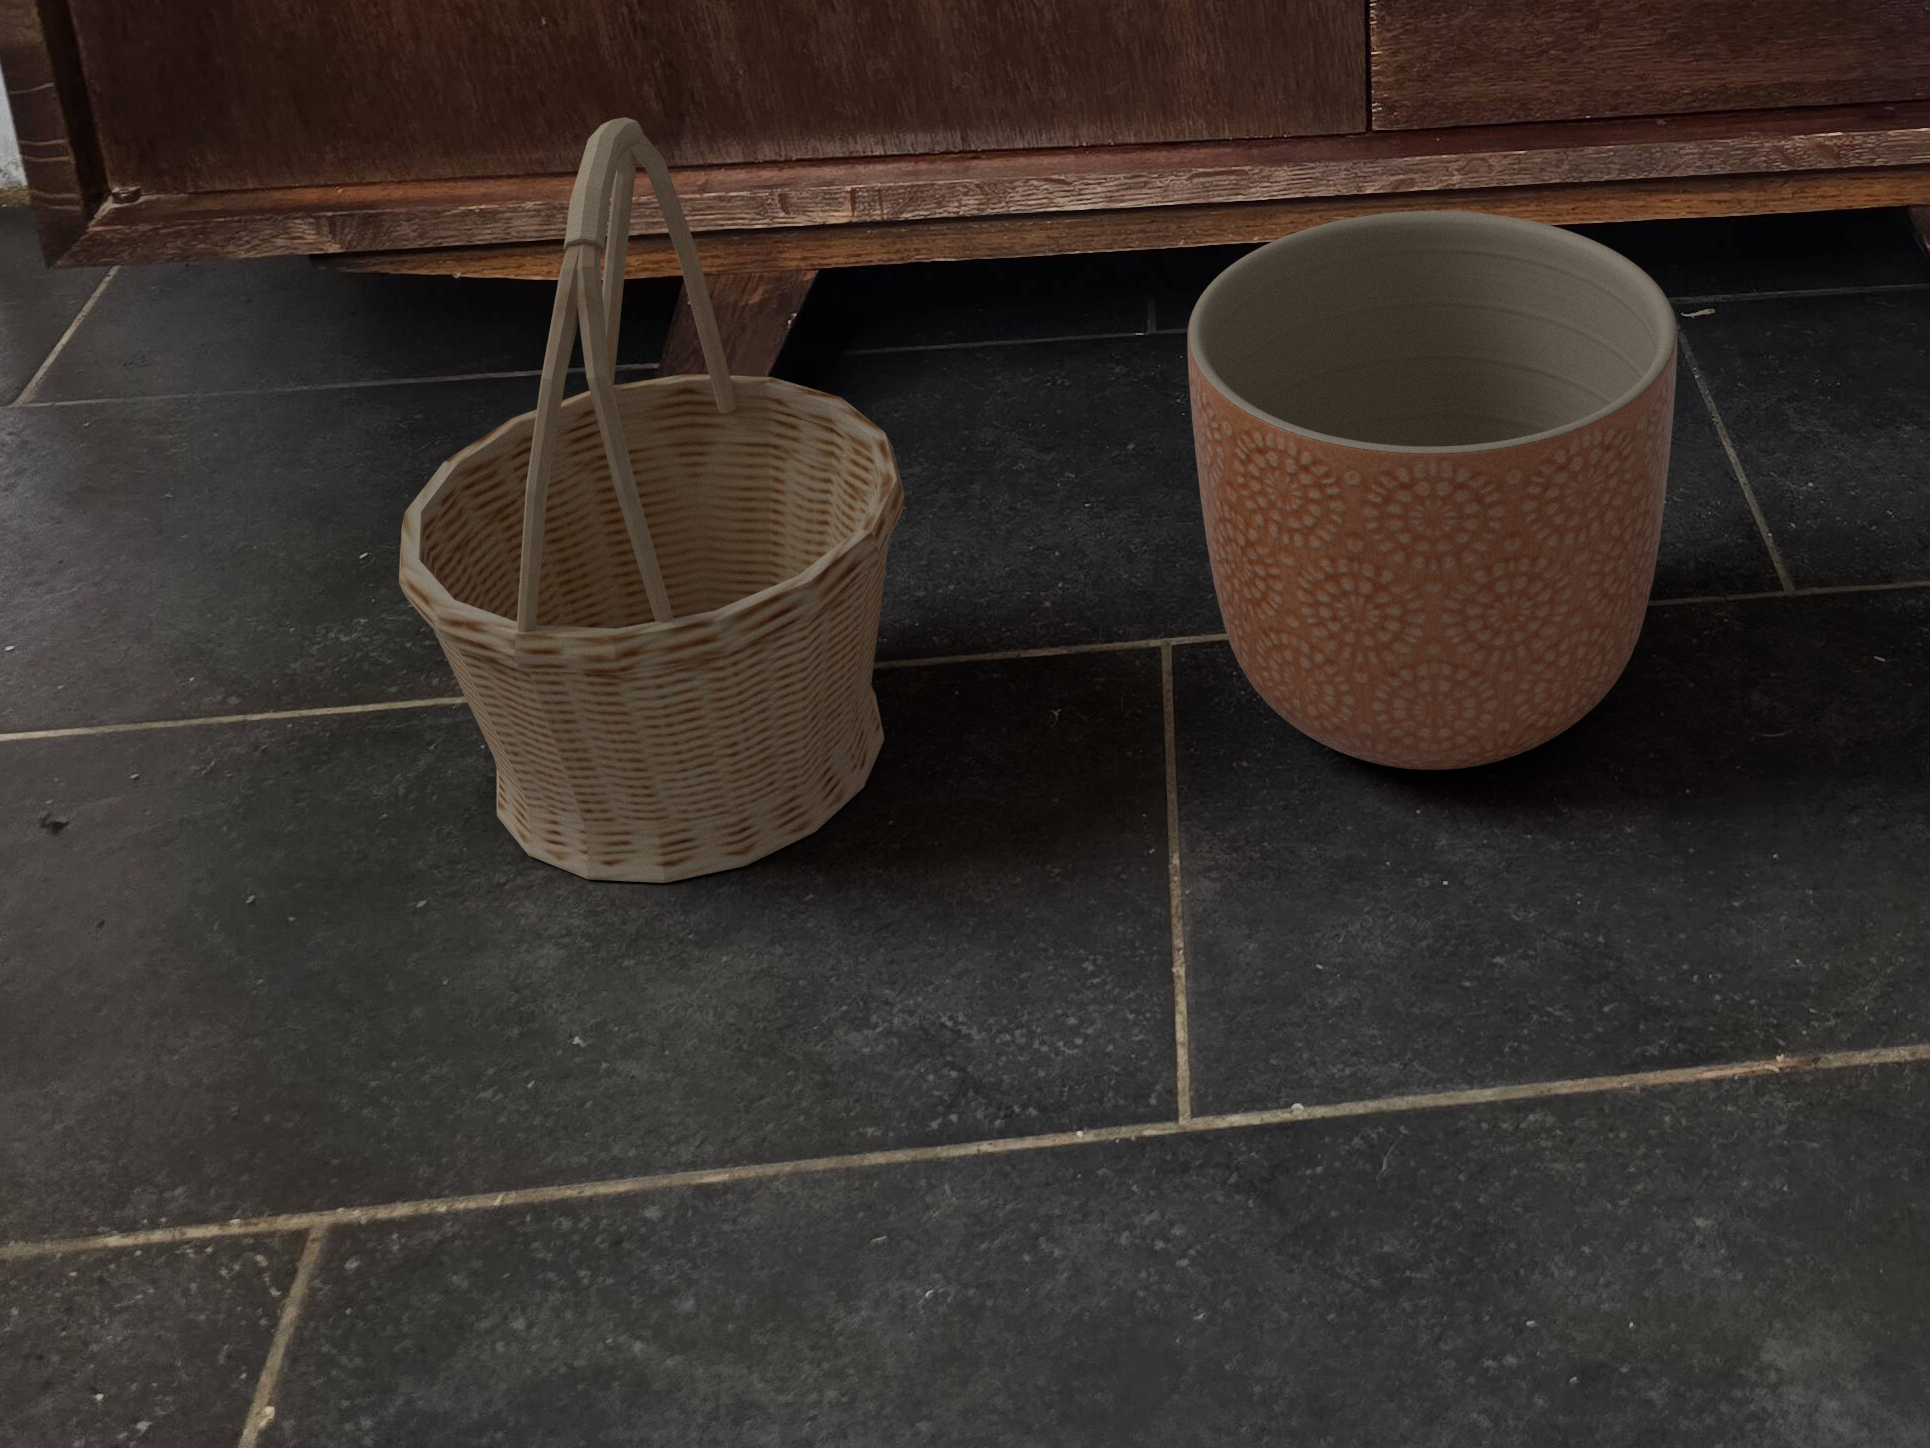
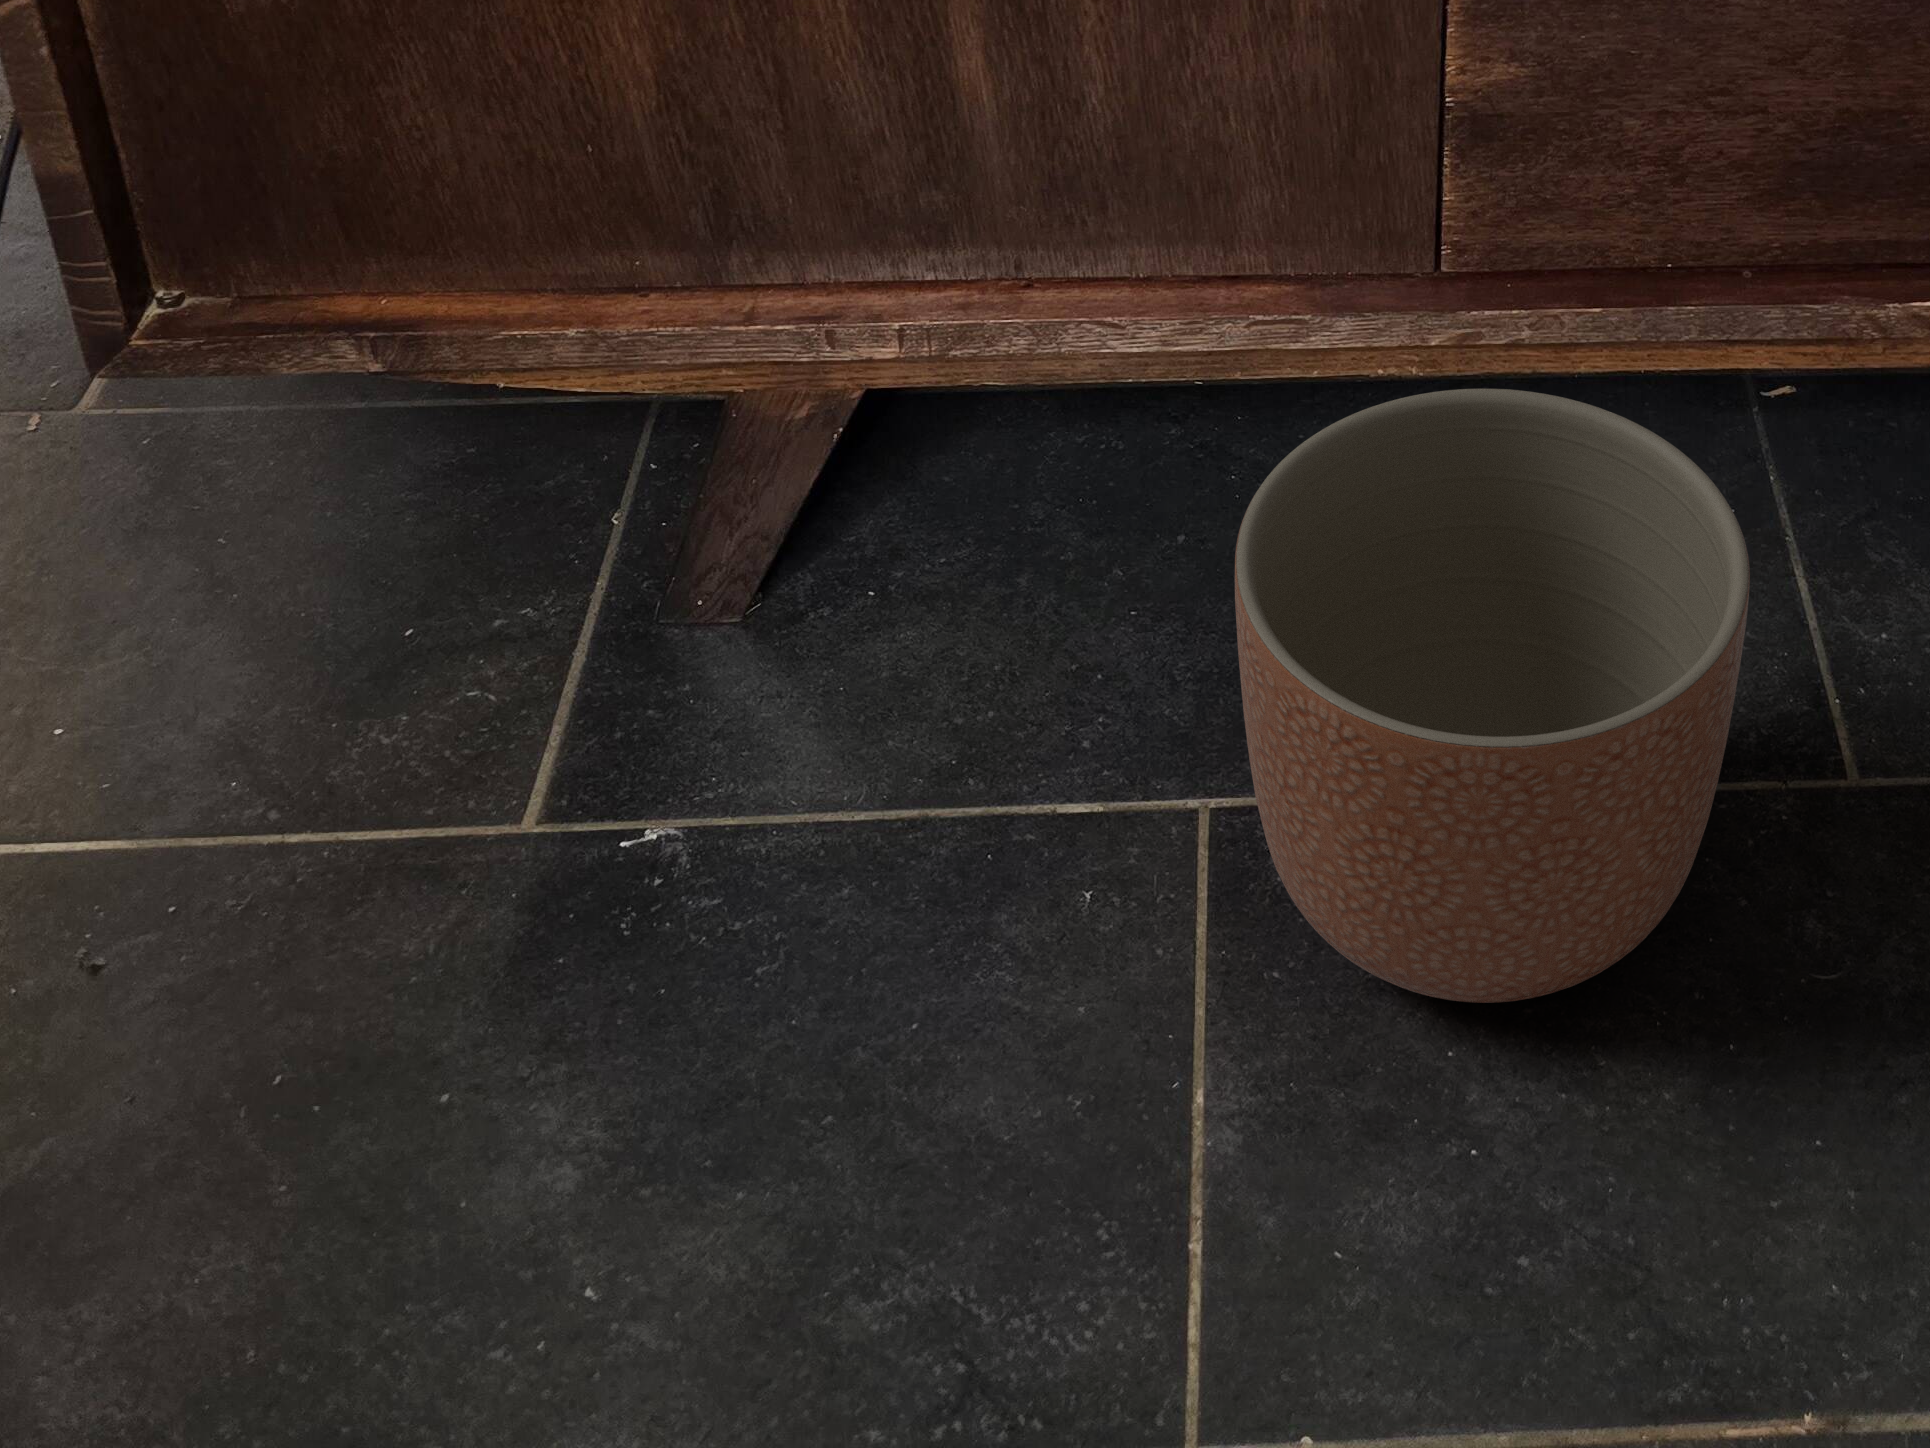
basket: present [399,117,905,883] -> none [418,311,938,1079]

